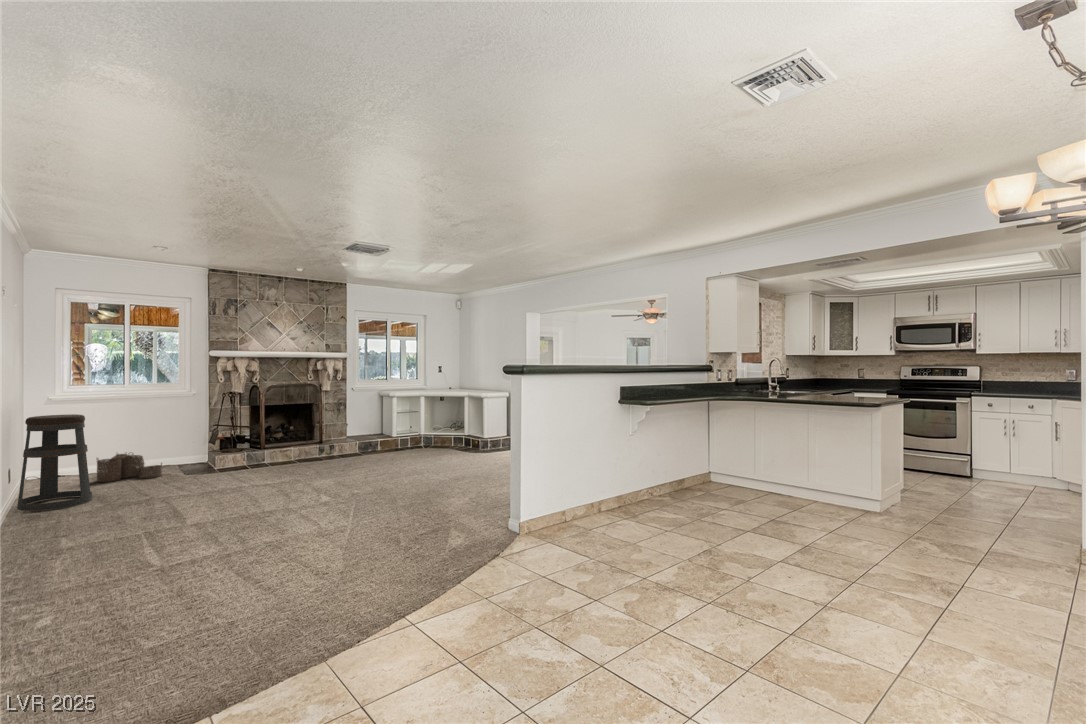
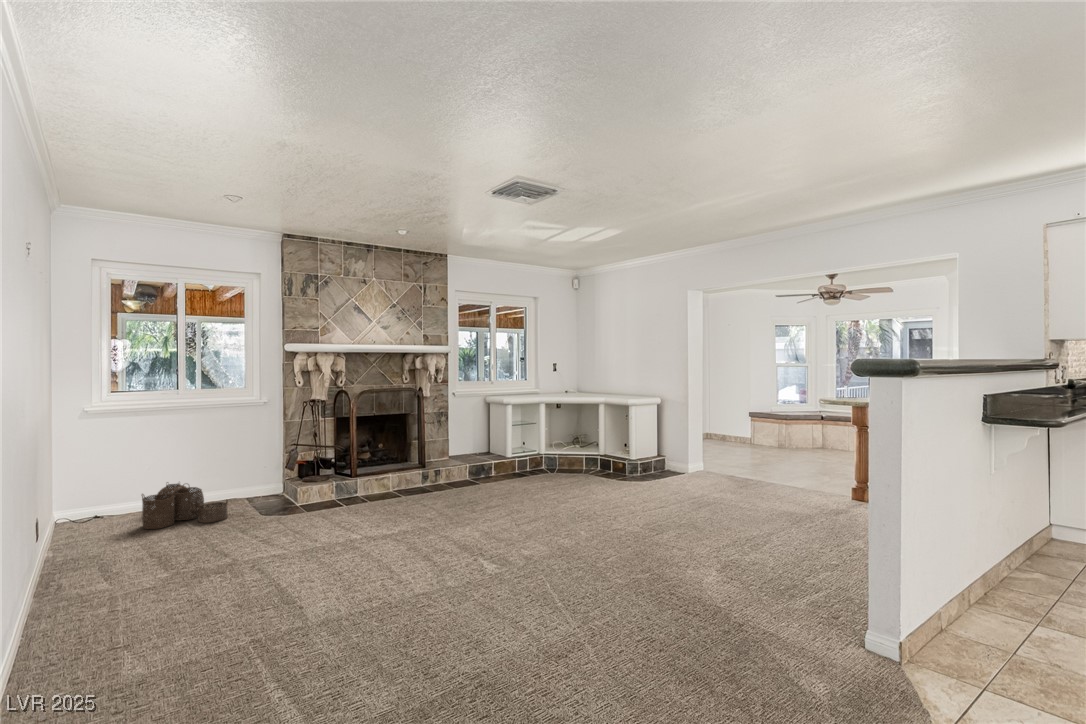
bar stool: present [17,414,93,511] -> none [30,444,139,598]

